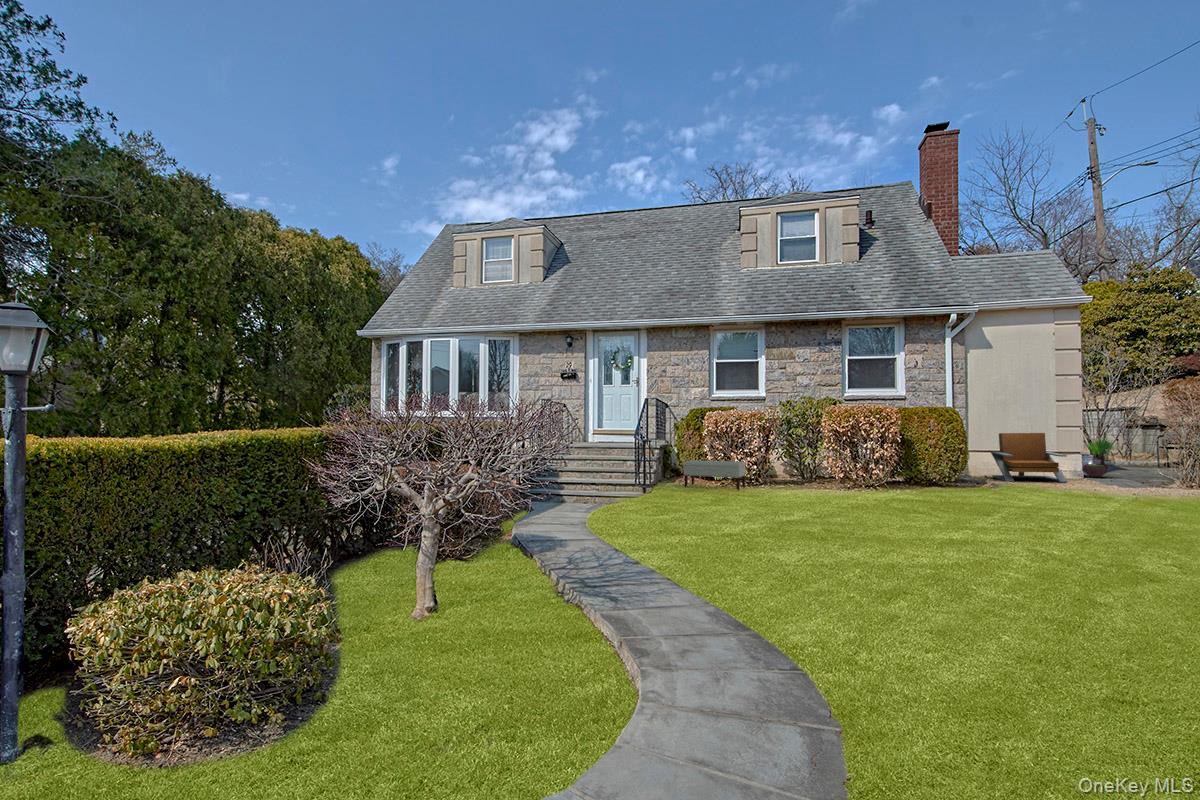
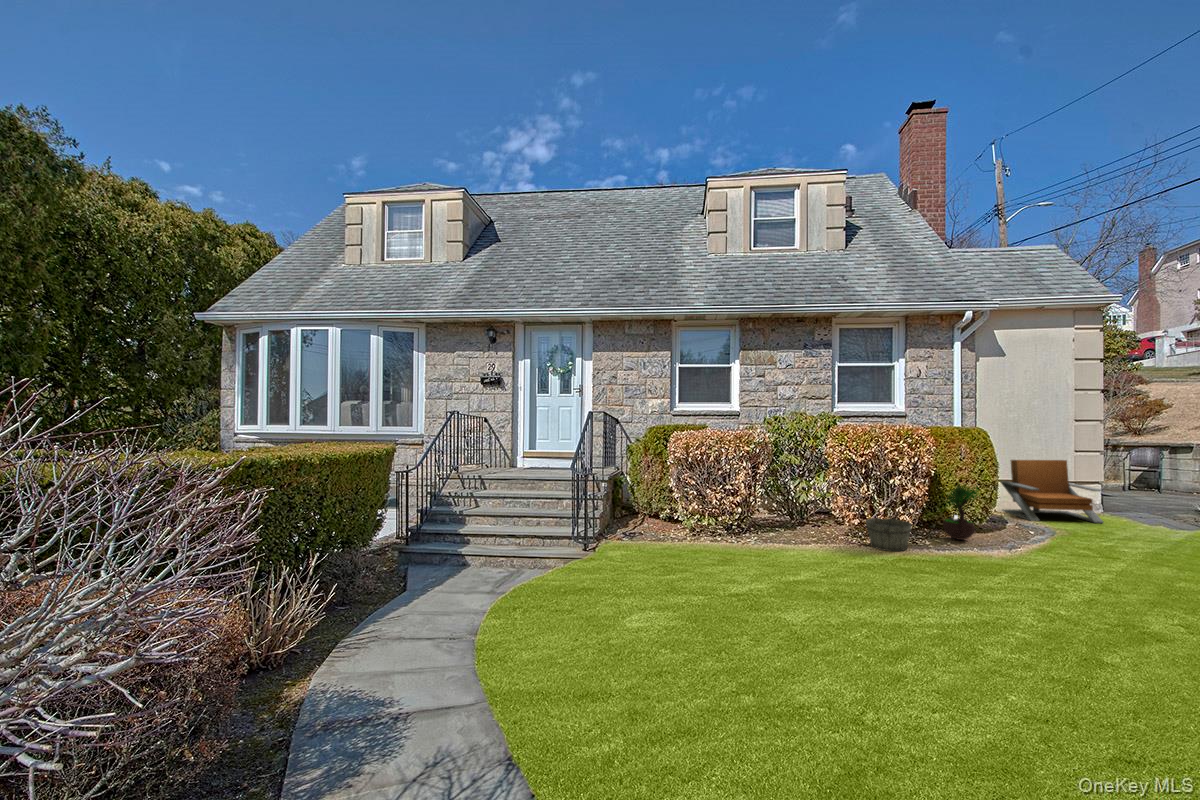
potted tree: present [1083,440,1114,477] -> present [943,485,979,540]
bench: present [683,460,746,490] -> none [642,498,726,544]
wooden bucket: none [849,467,882,494] -> present [866,515,912,551]

